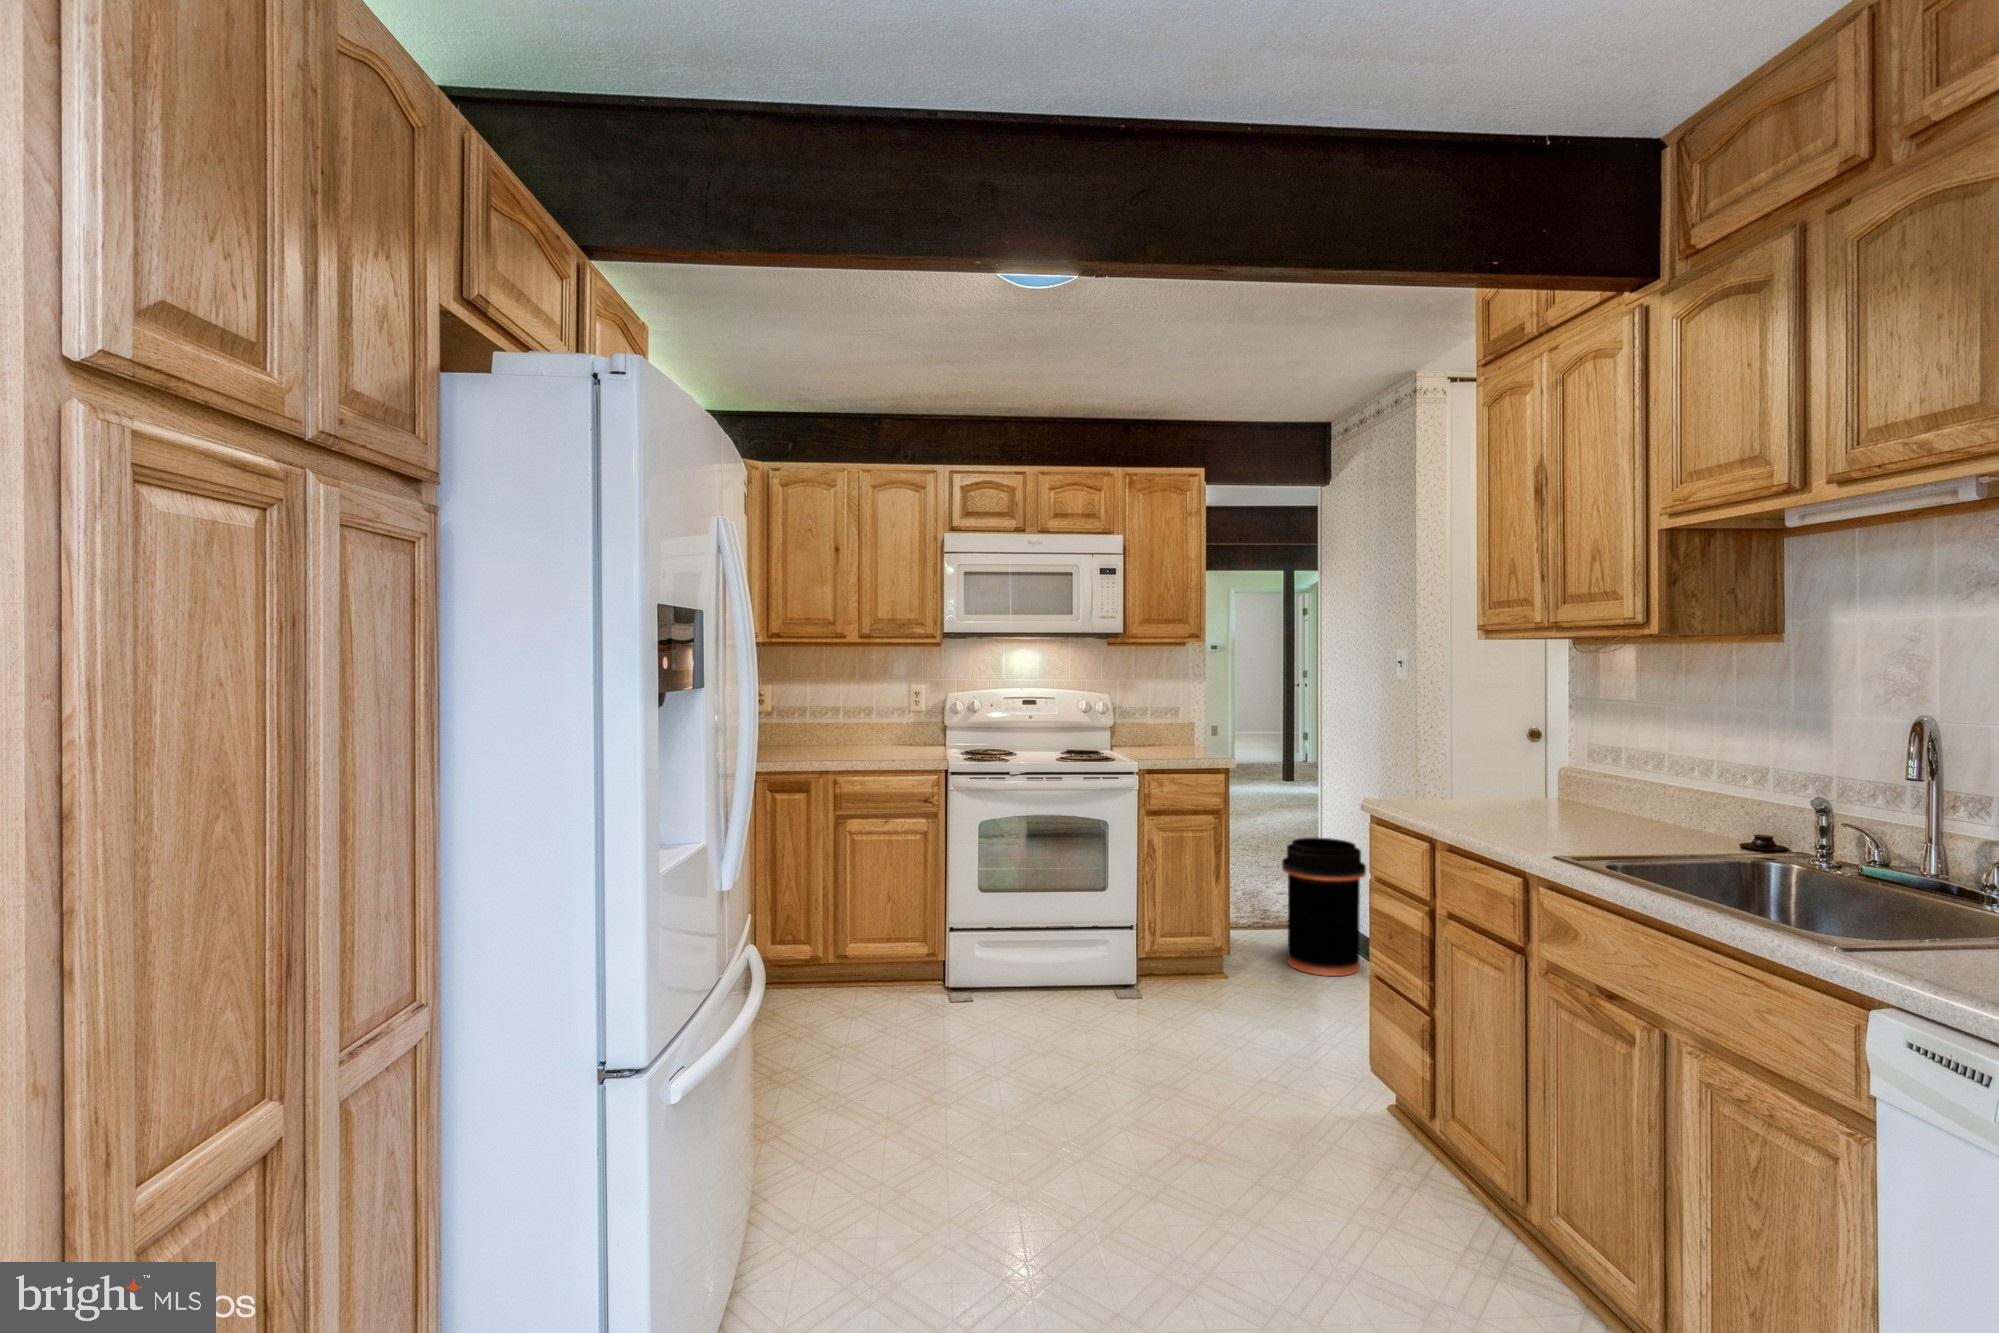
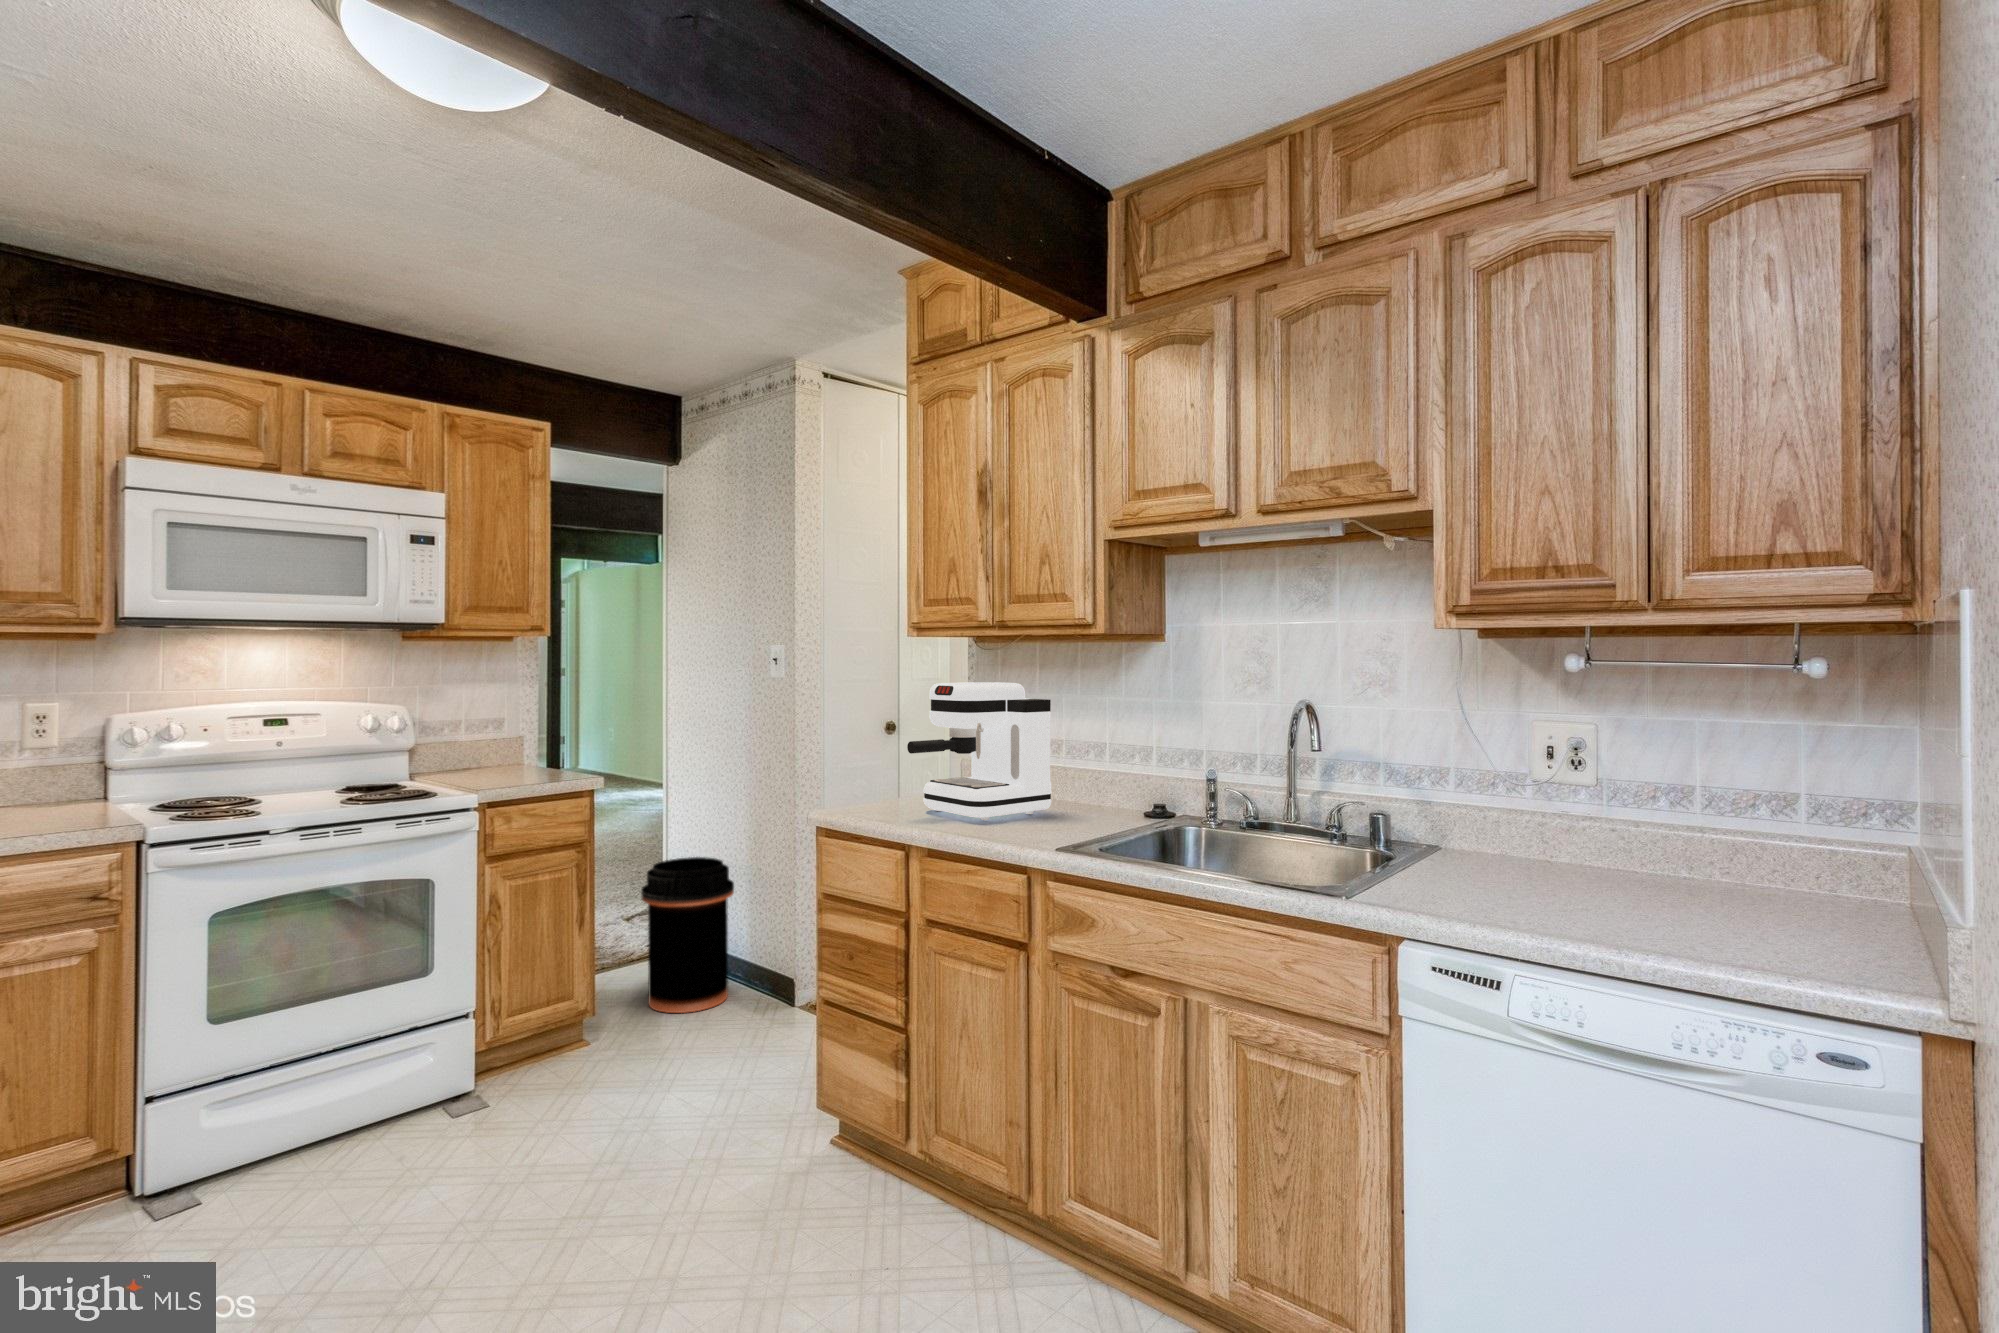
coffee maker: none [1446,684,1615,825] -> present [907,682,1051,820]

